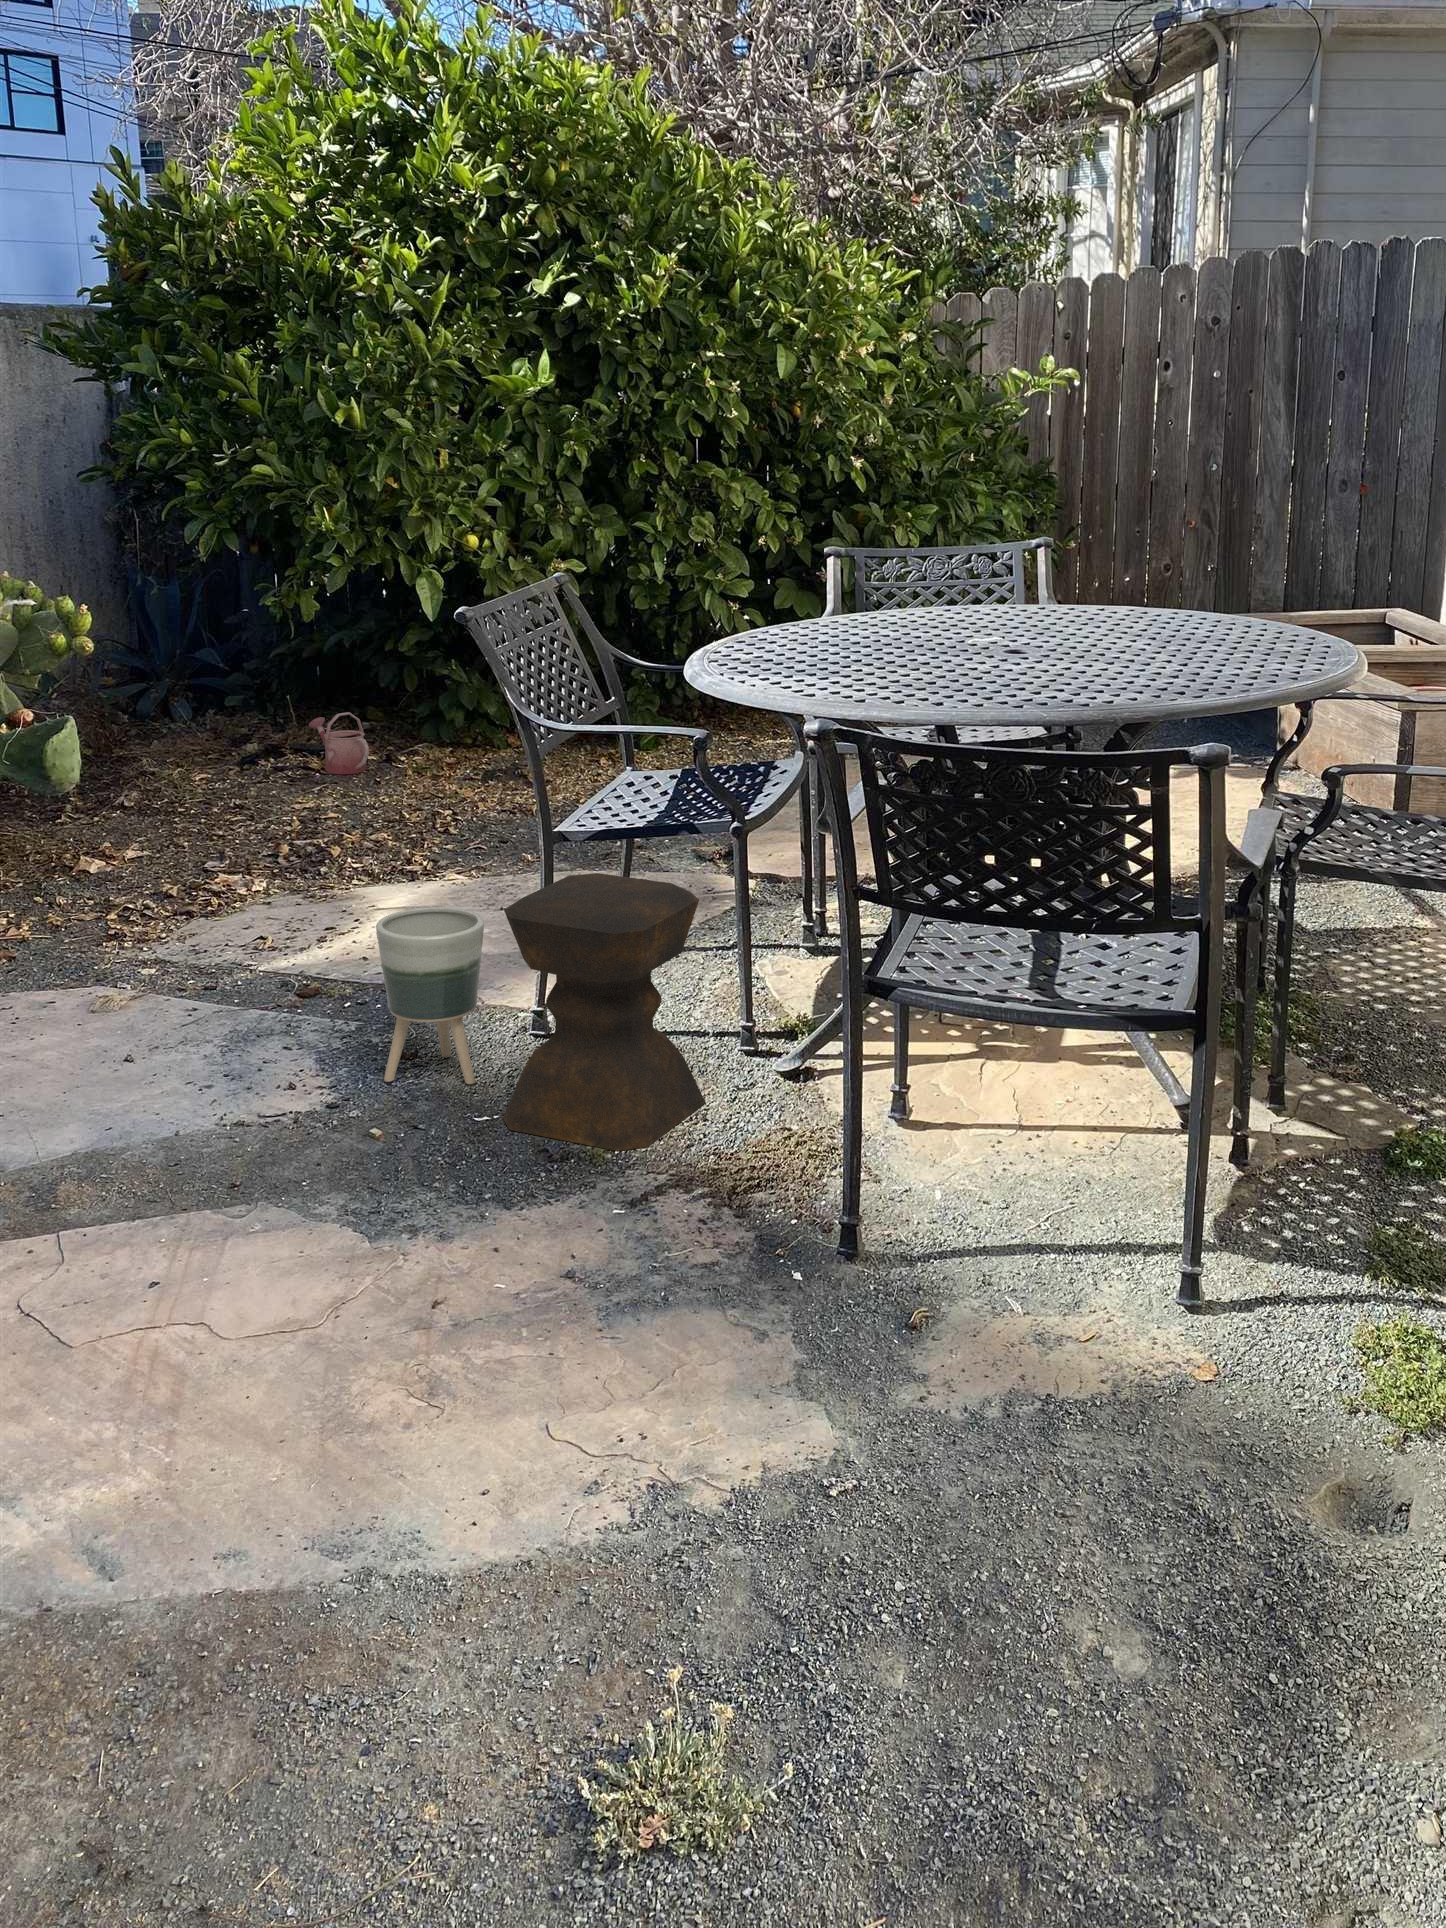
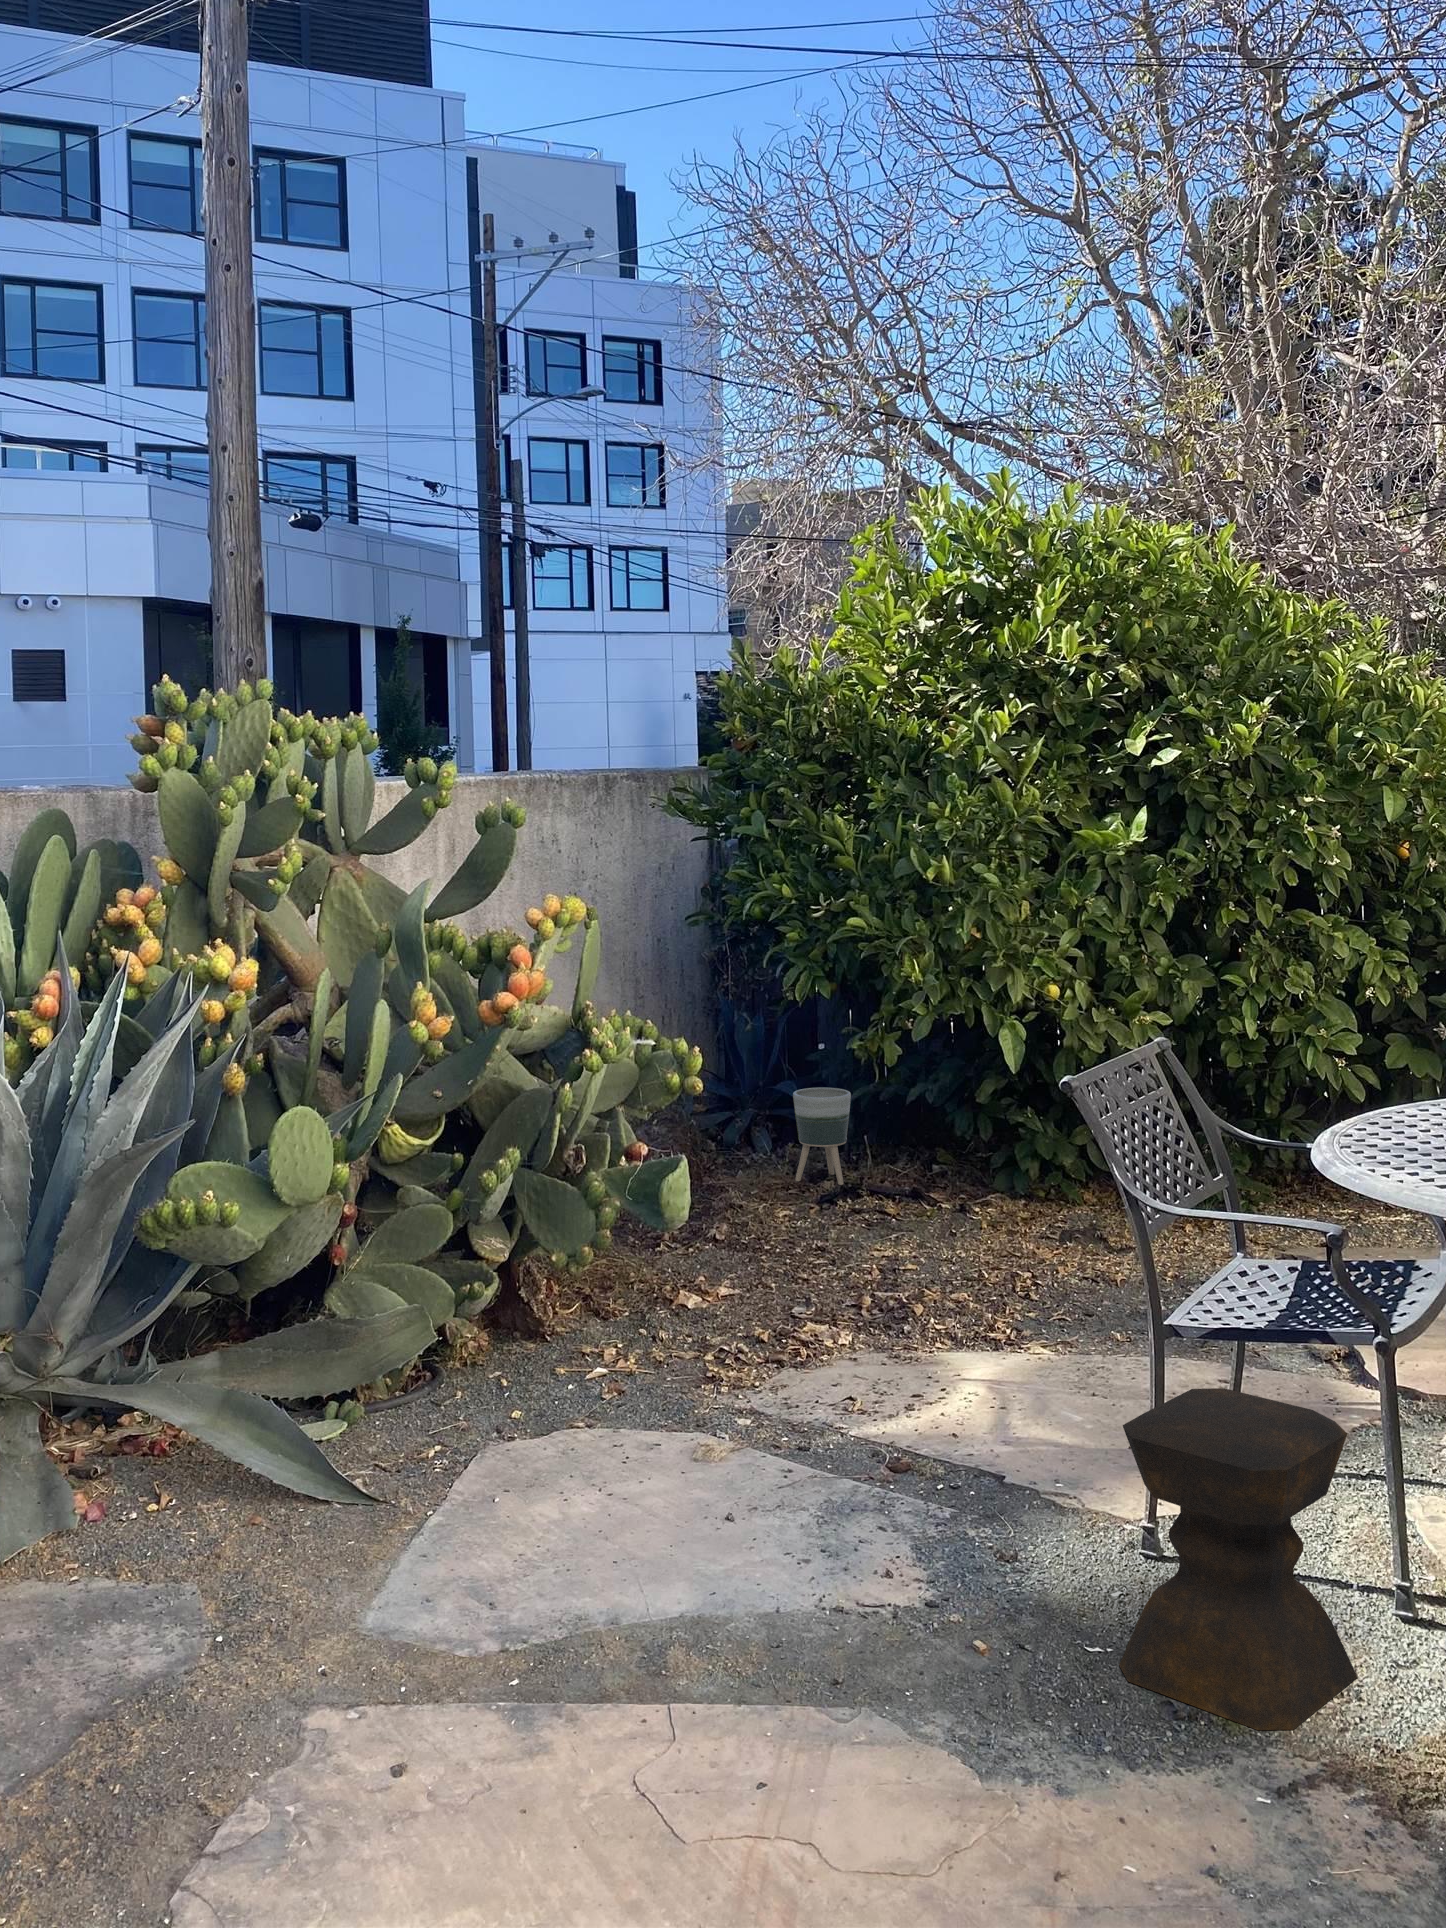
watering can: present [309,712,369,774] -> none [889,1156,948,1219]
planter: present [376,907,484,1084] -> present [793,1088,851,1185]

